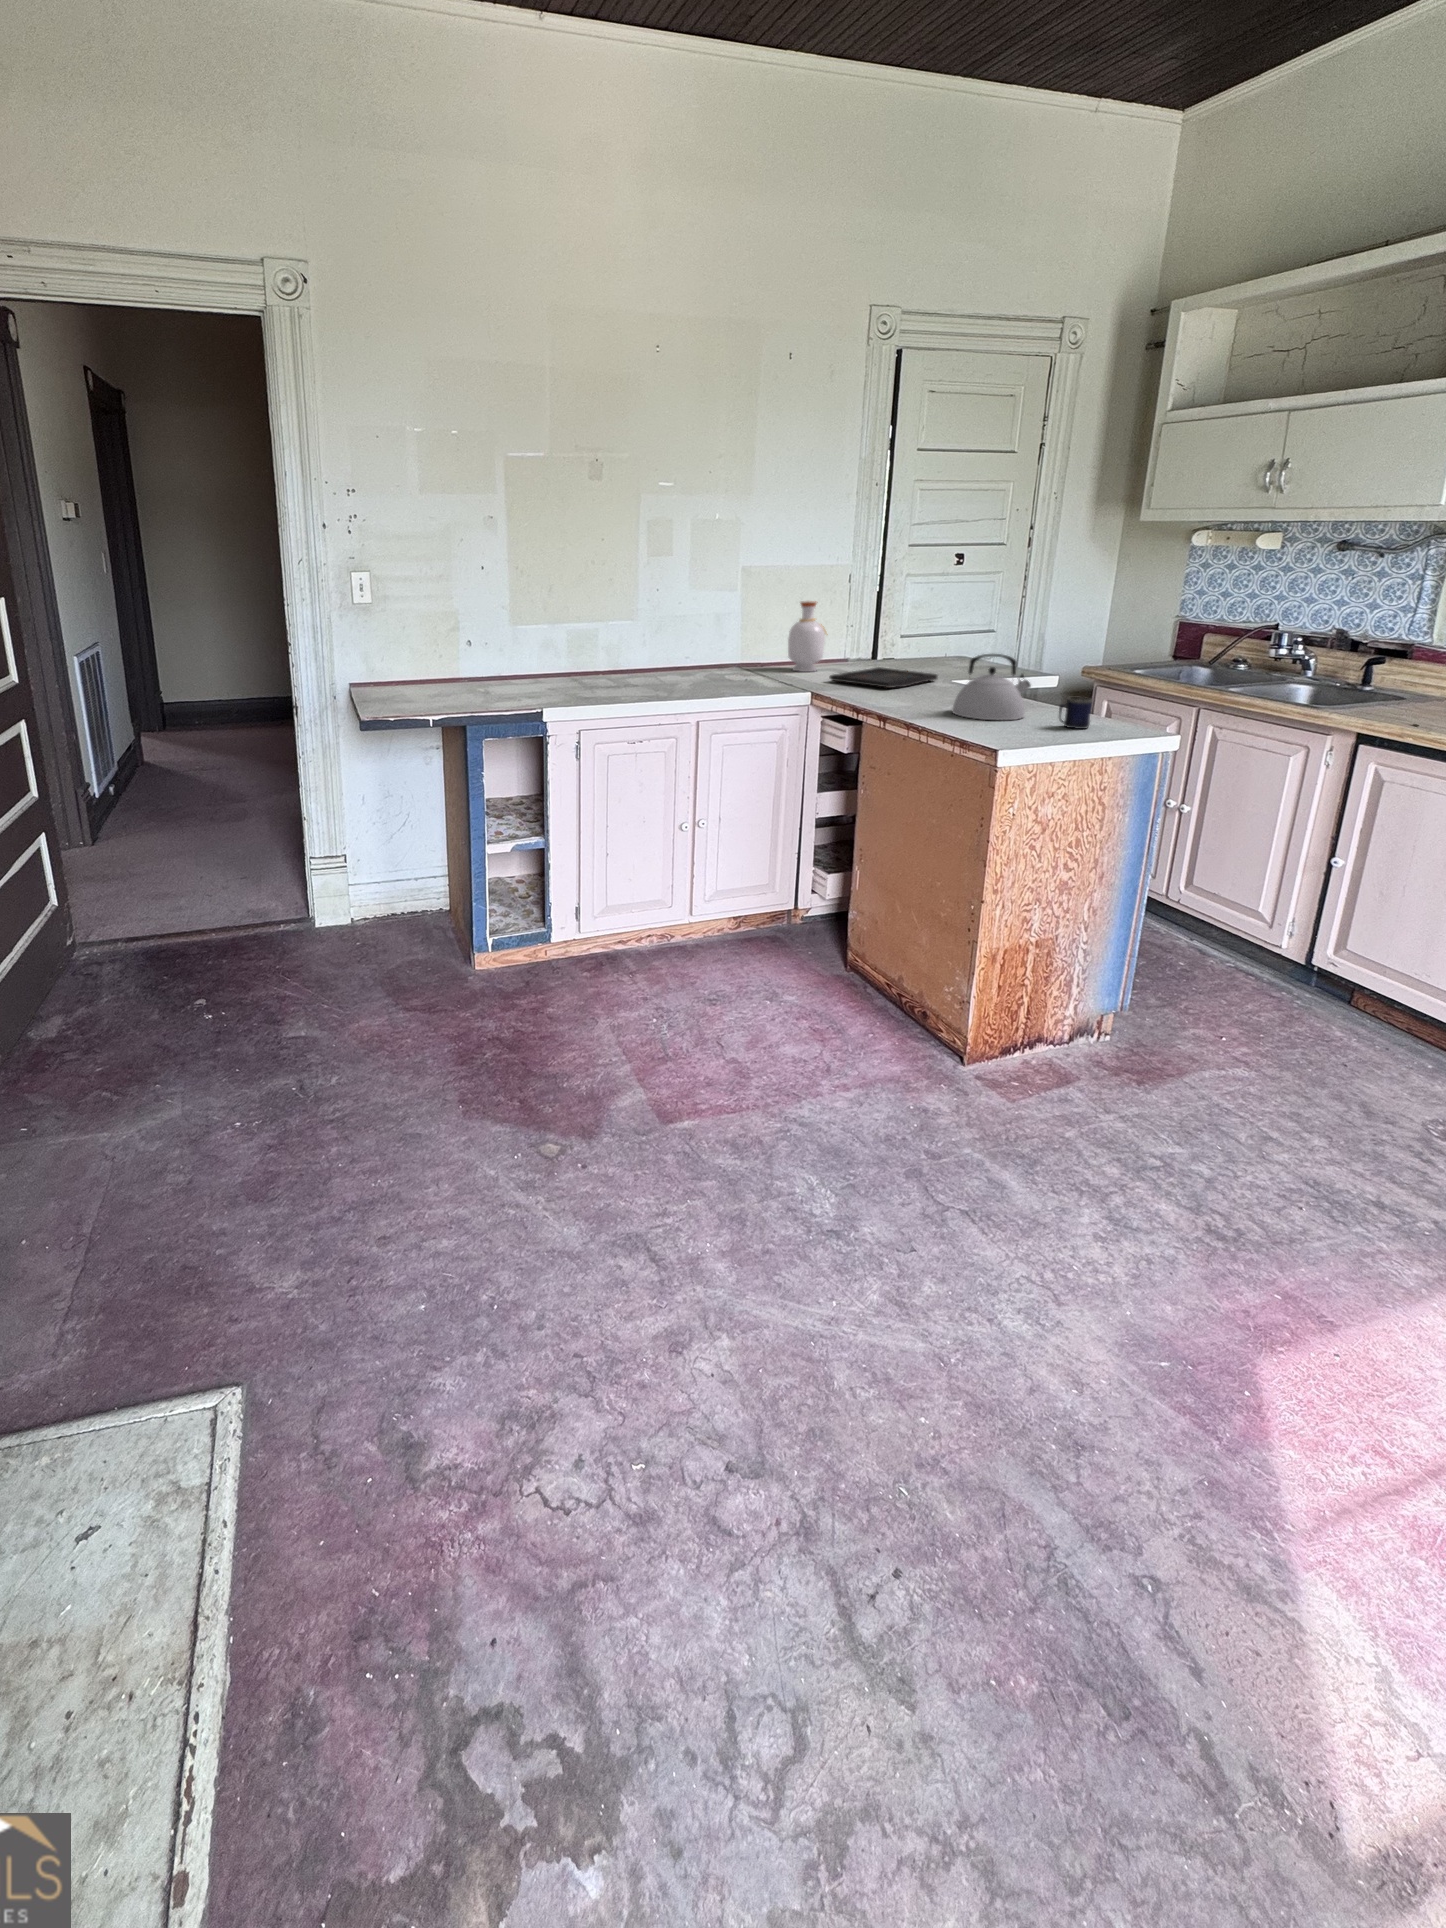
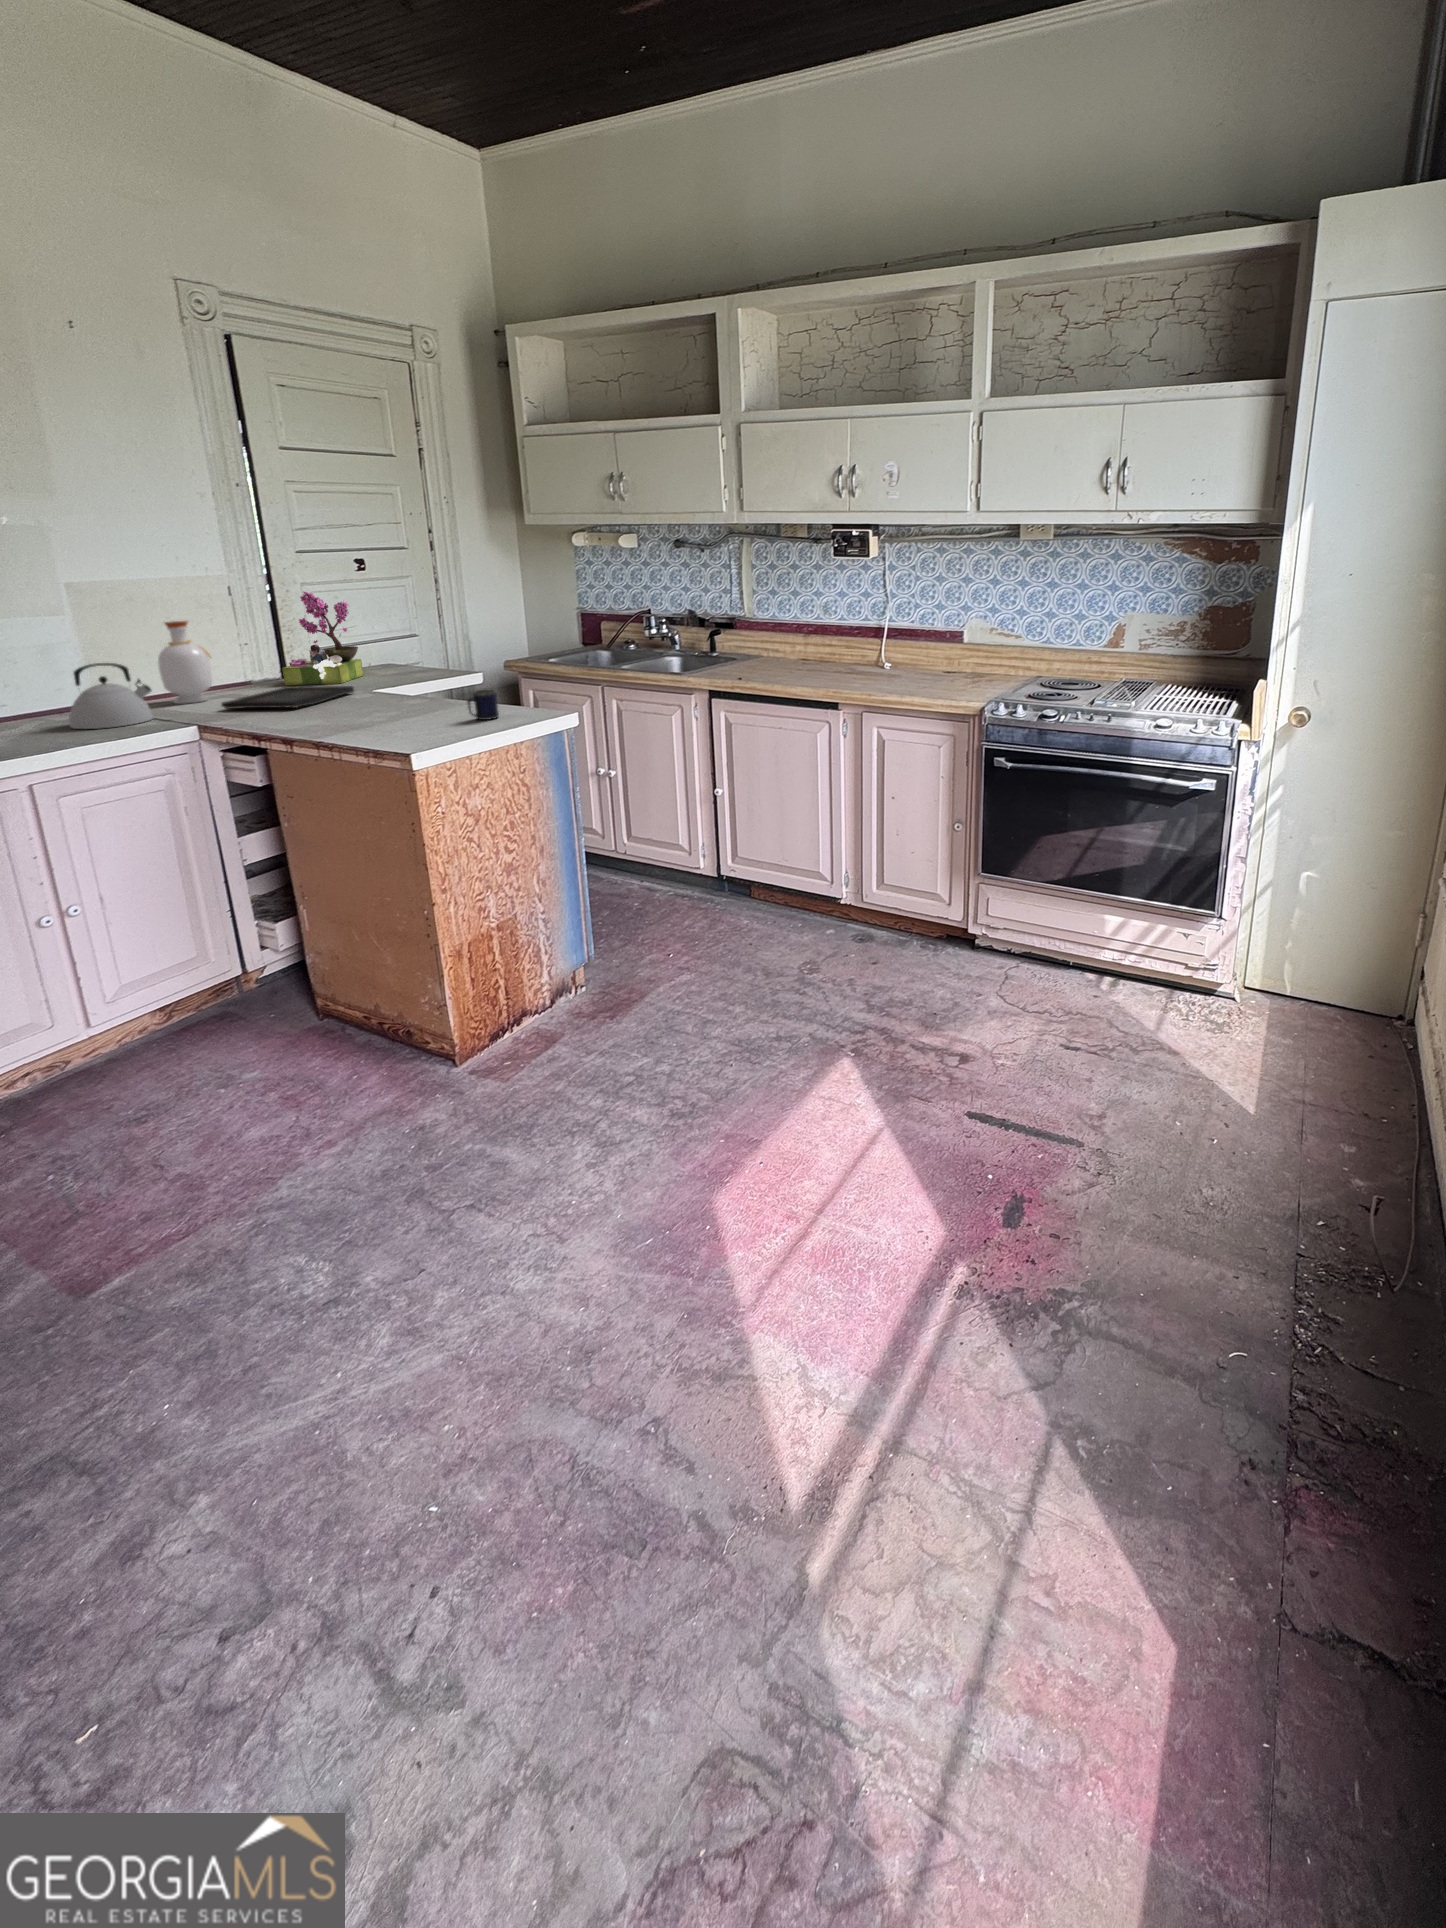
flower arrangement: none [876,580,947,670] -> present [282,591,364,685]
kettle: present [952,654,1031,720] -> present [69,663,153,729]

